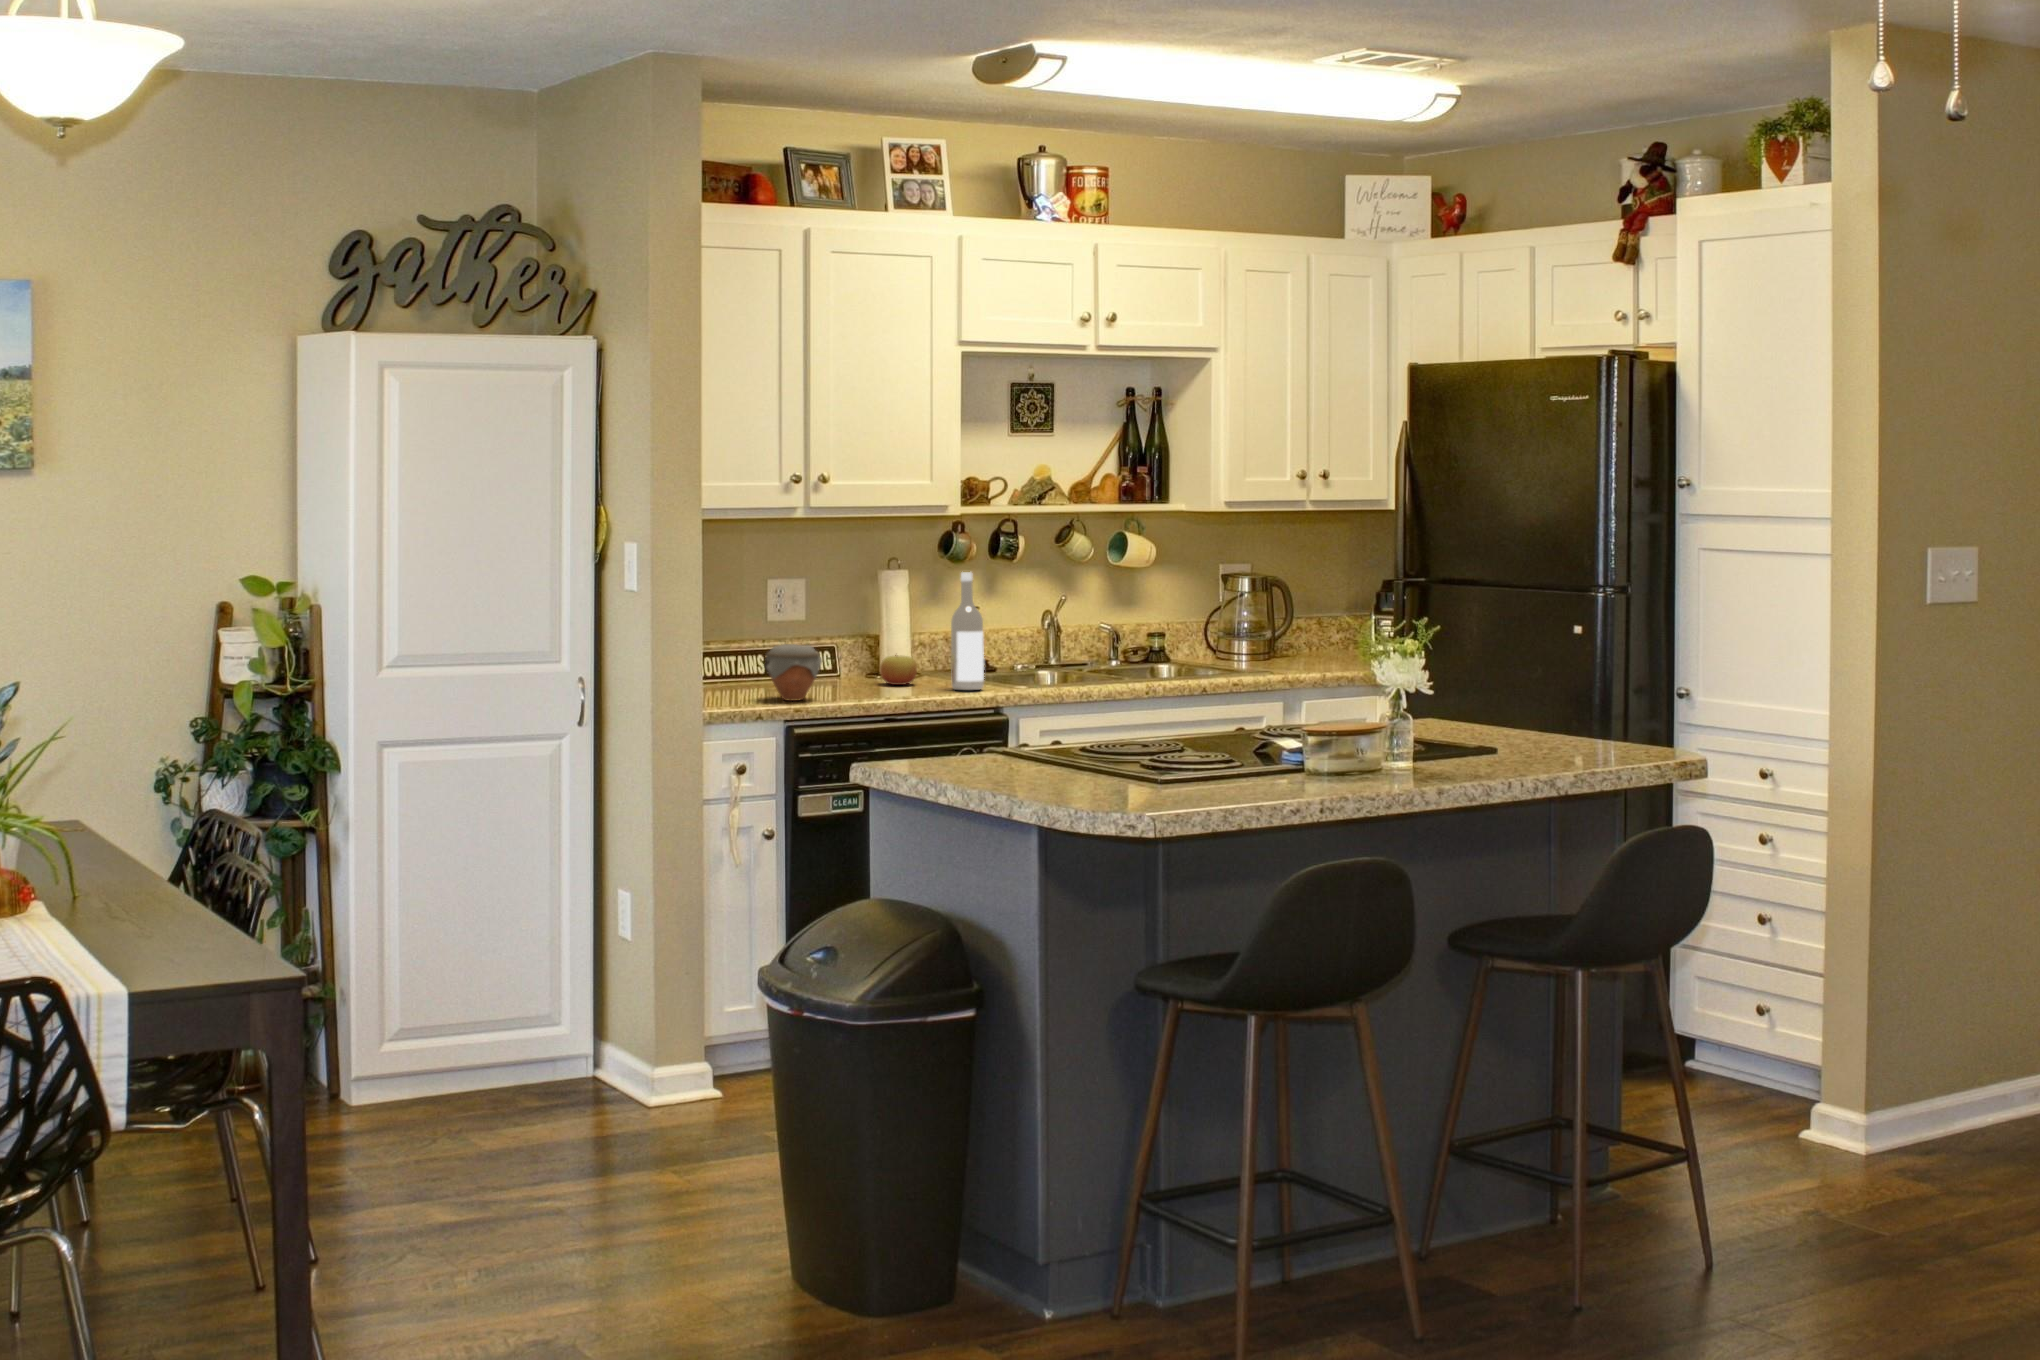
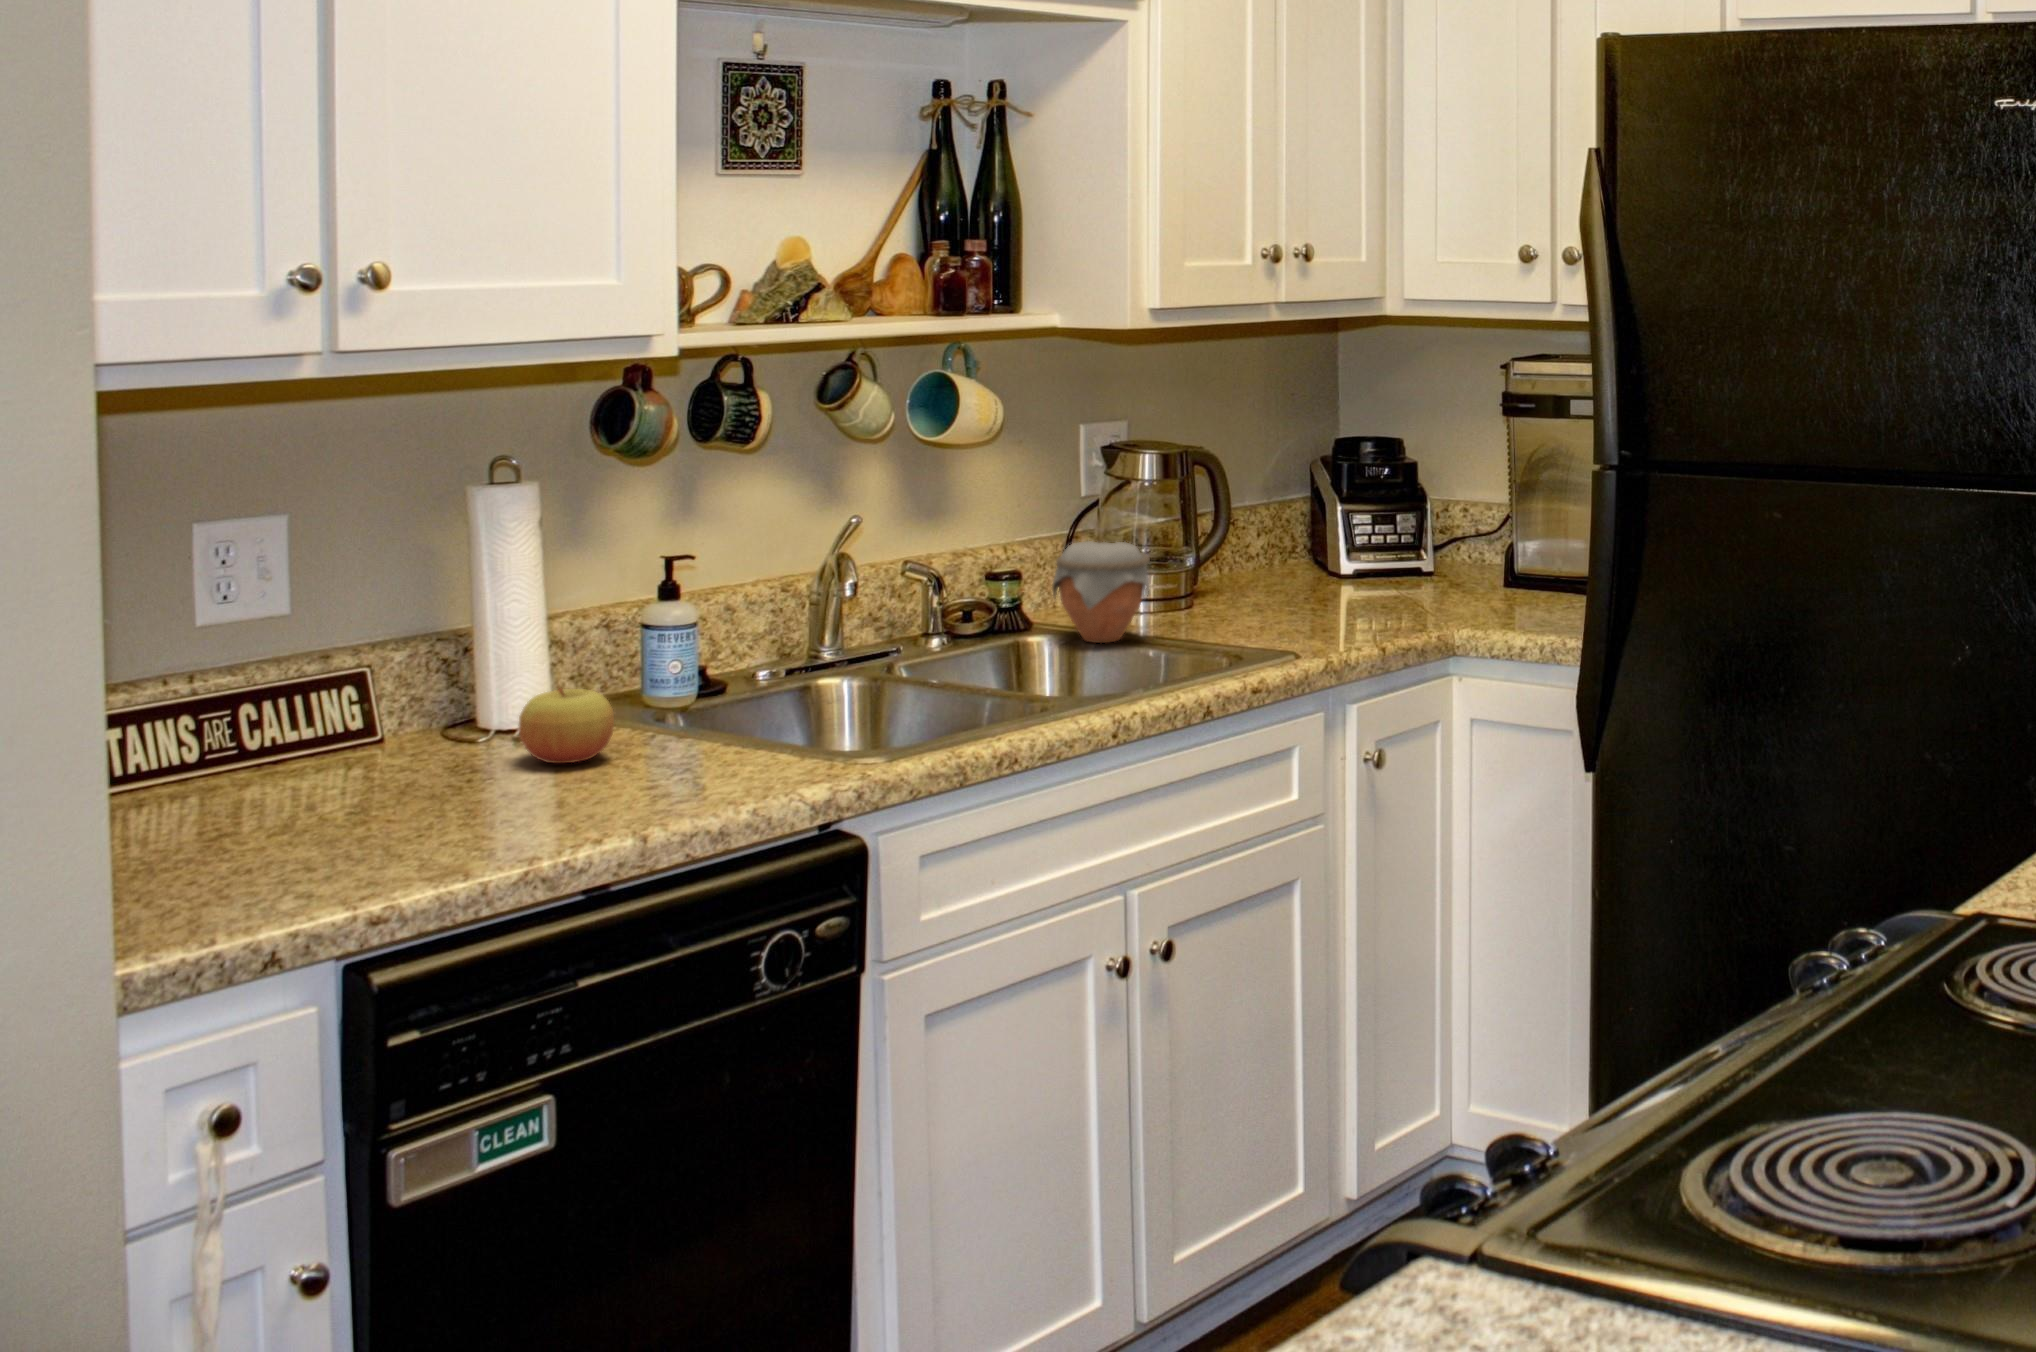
wine bottle: present [951,572,984,690] -> none [713,490,793,767]
jar: present [764,644,822,701] -> present [1052,541,1150,643]

